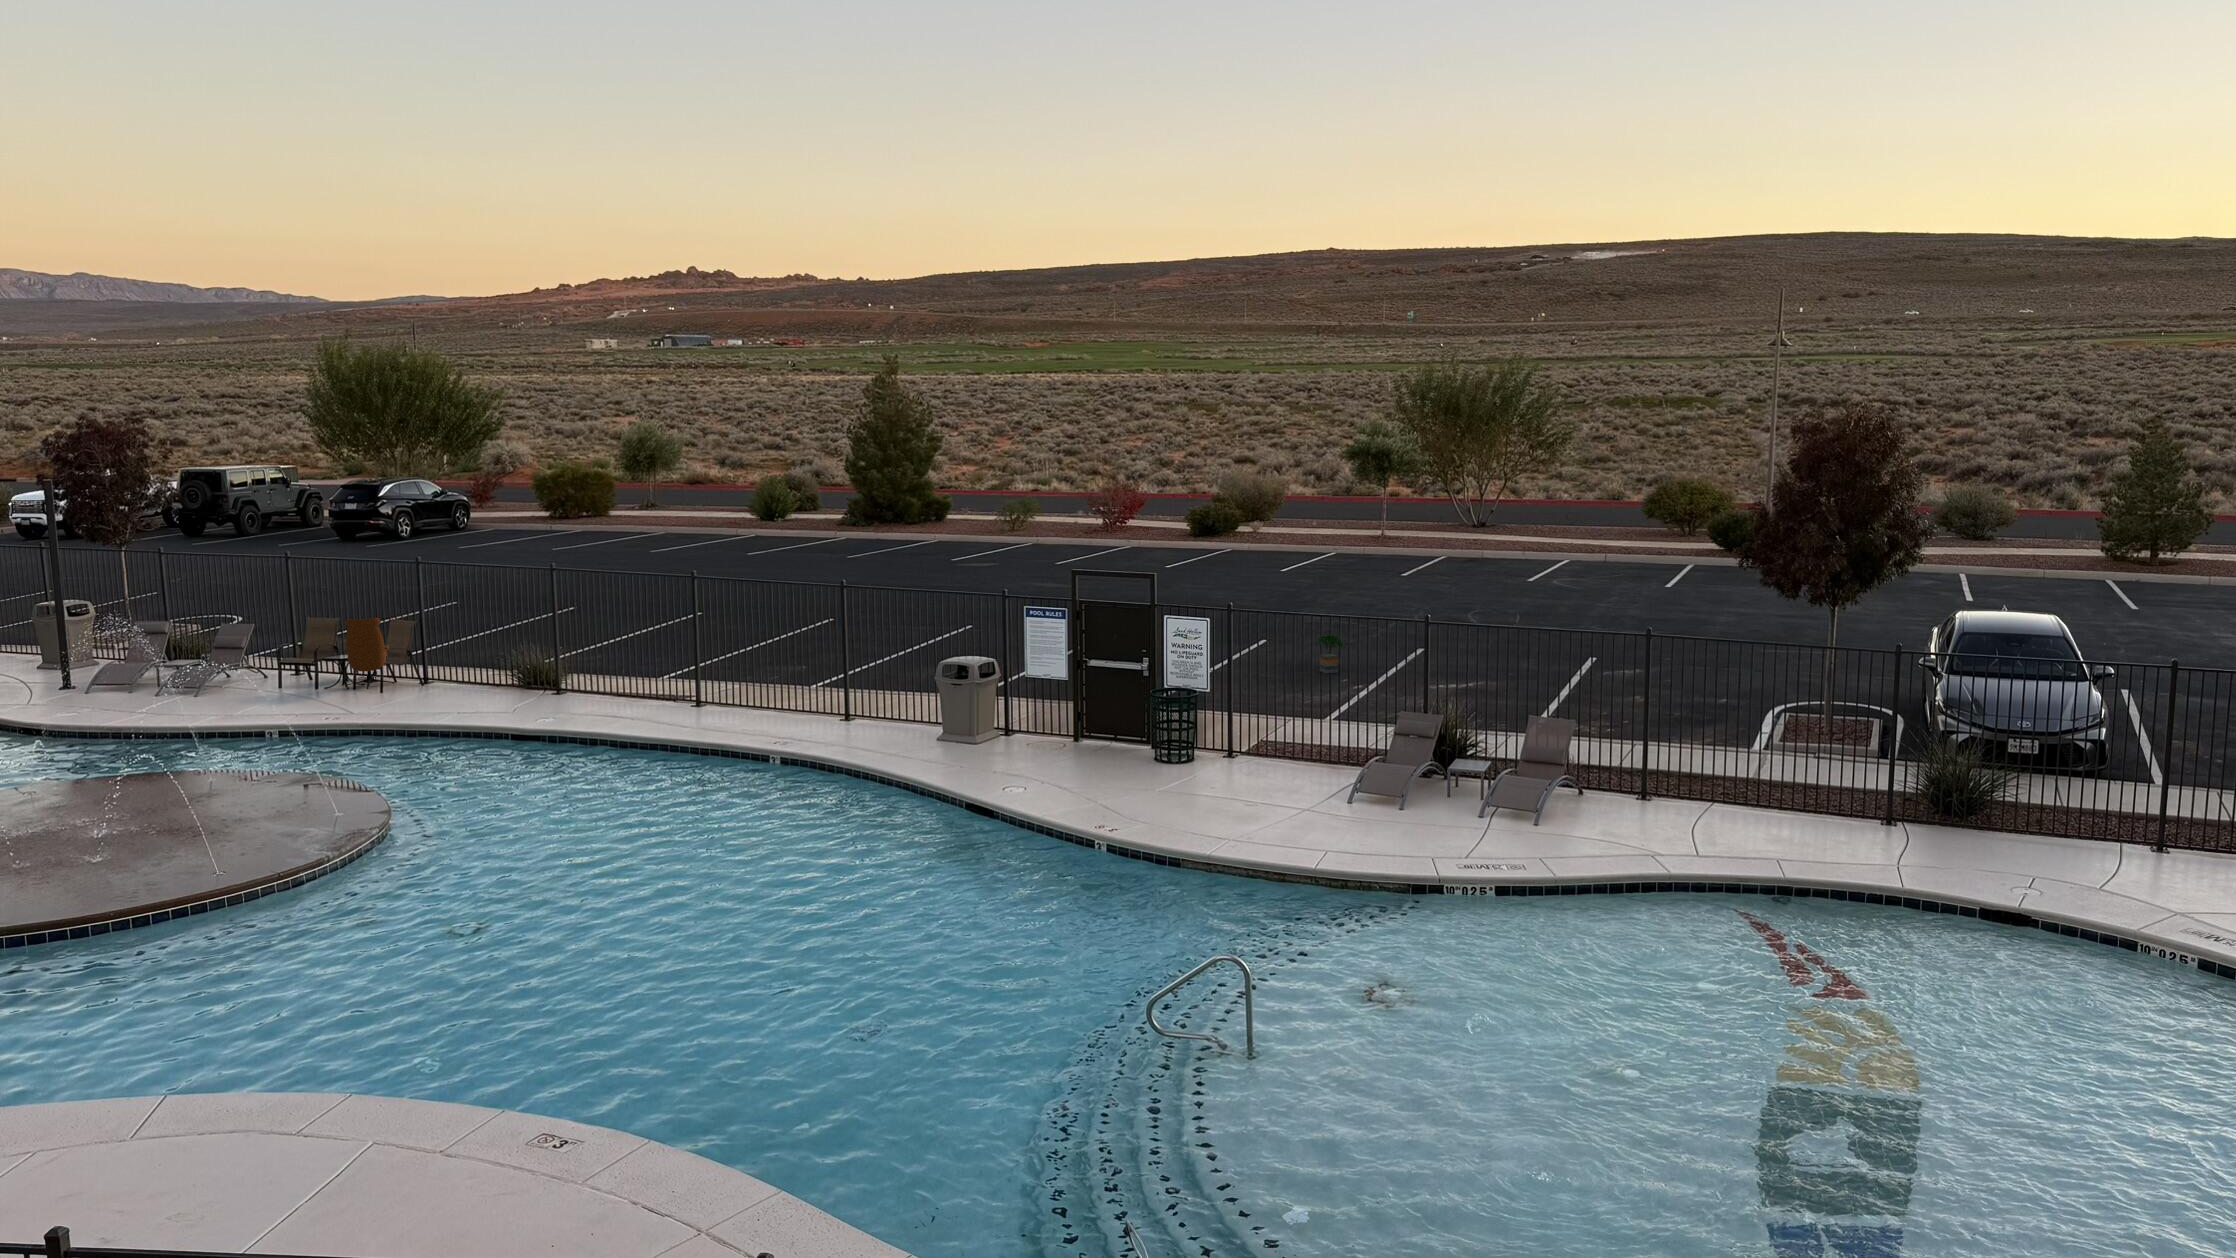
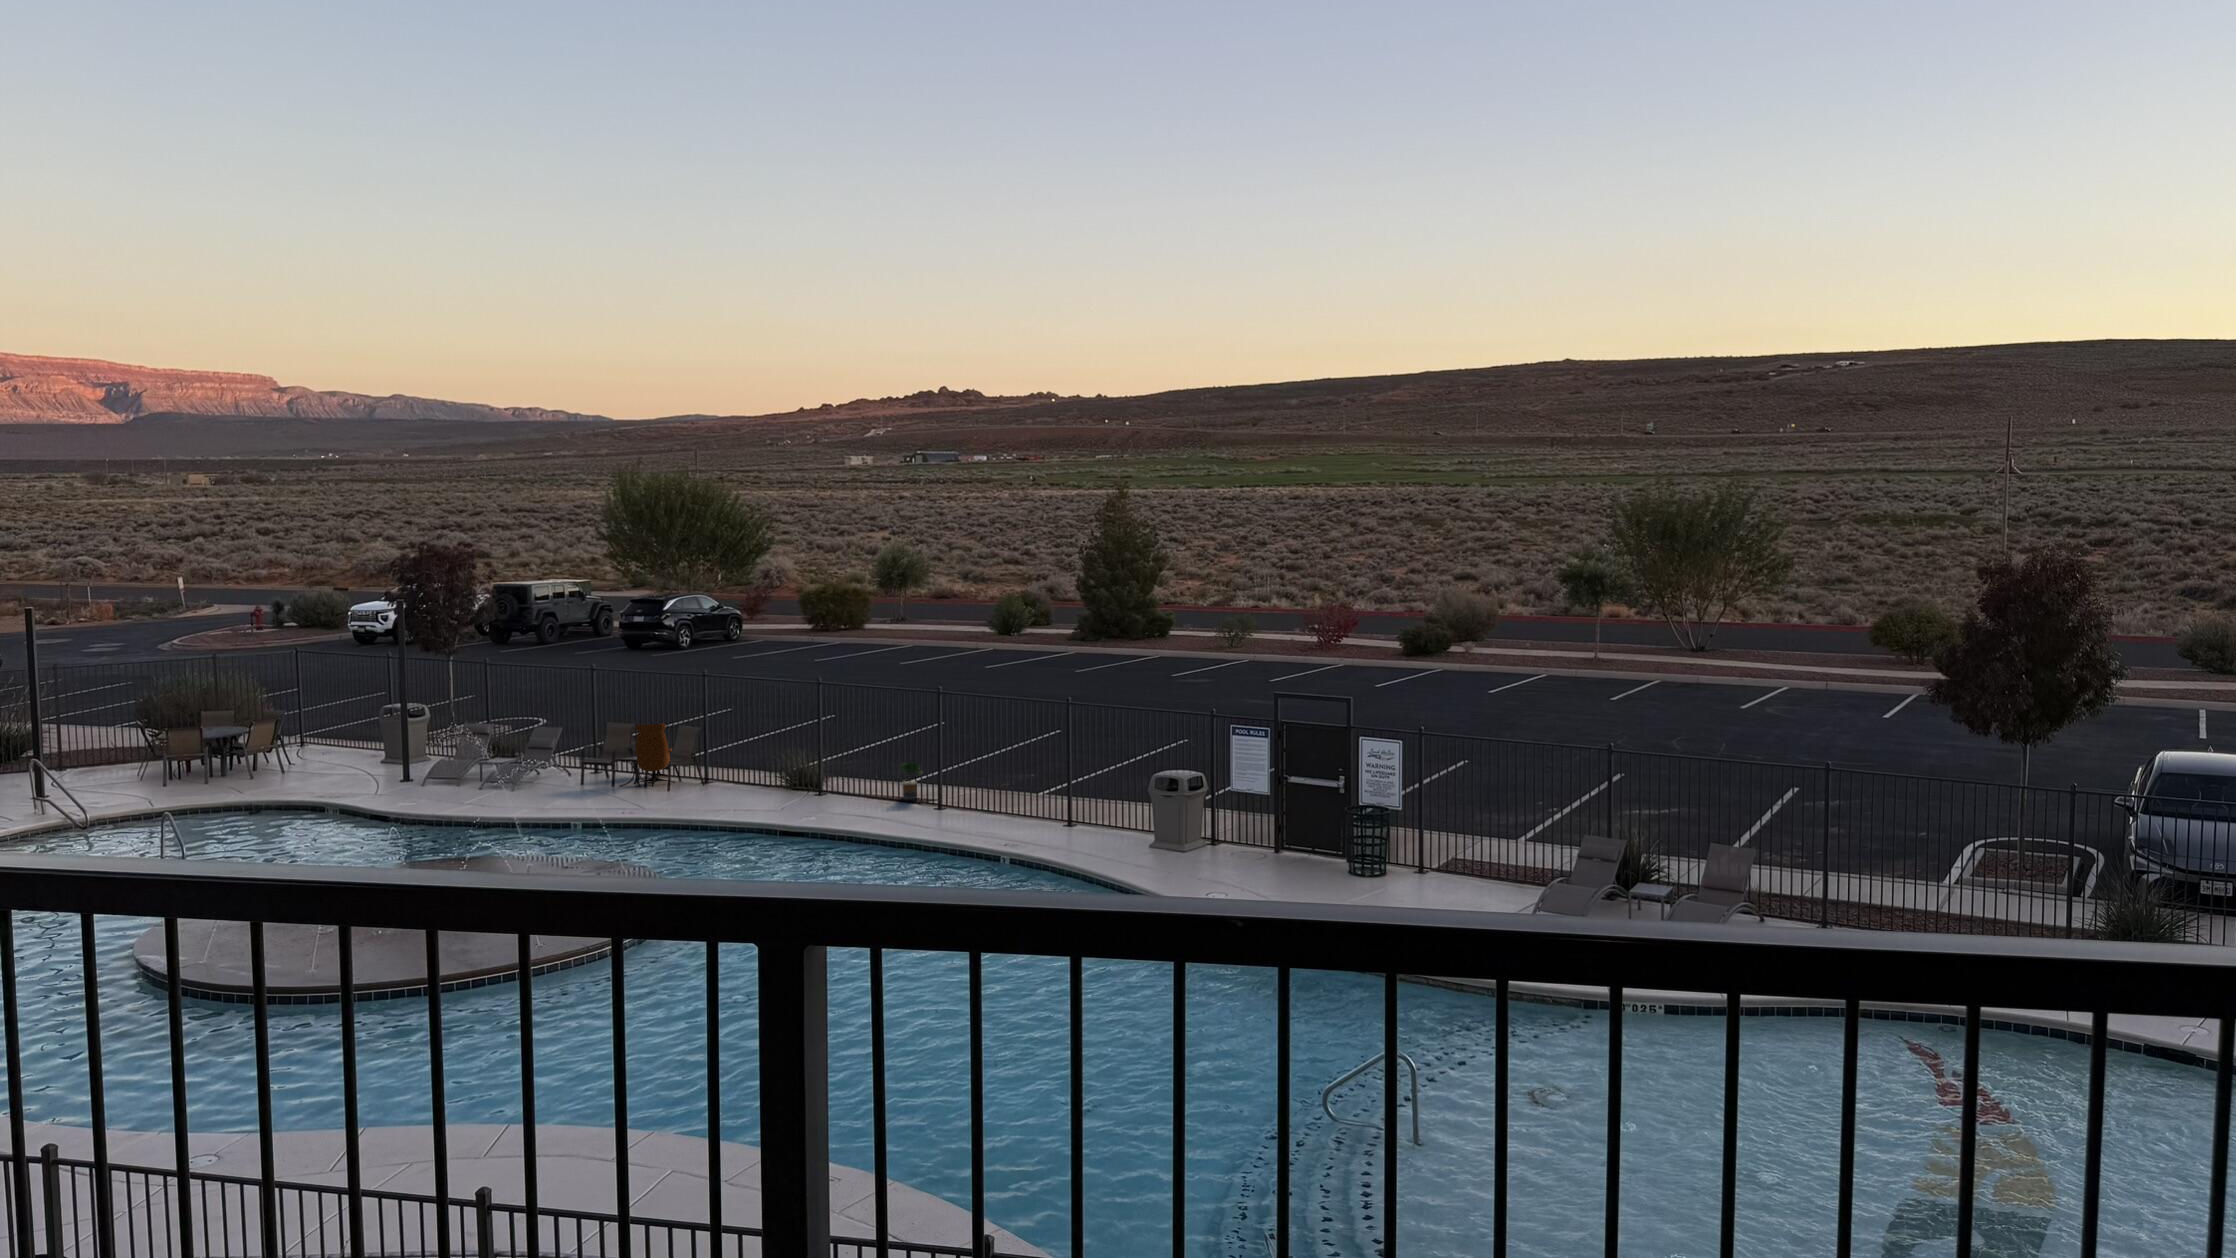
potted tree: present [1318,635,1344,673] -> present [899,762,922,800]

